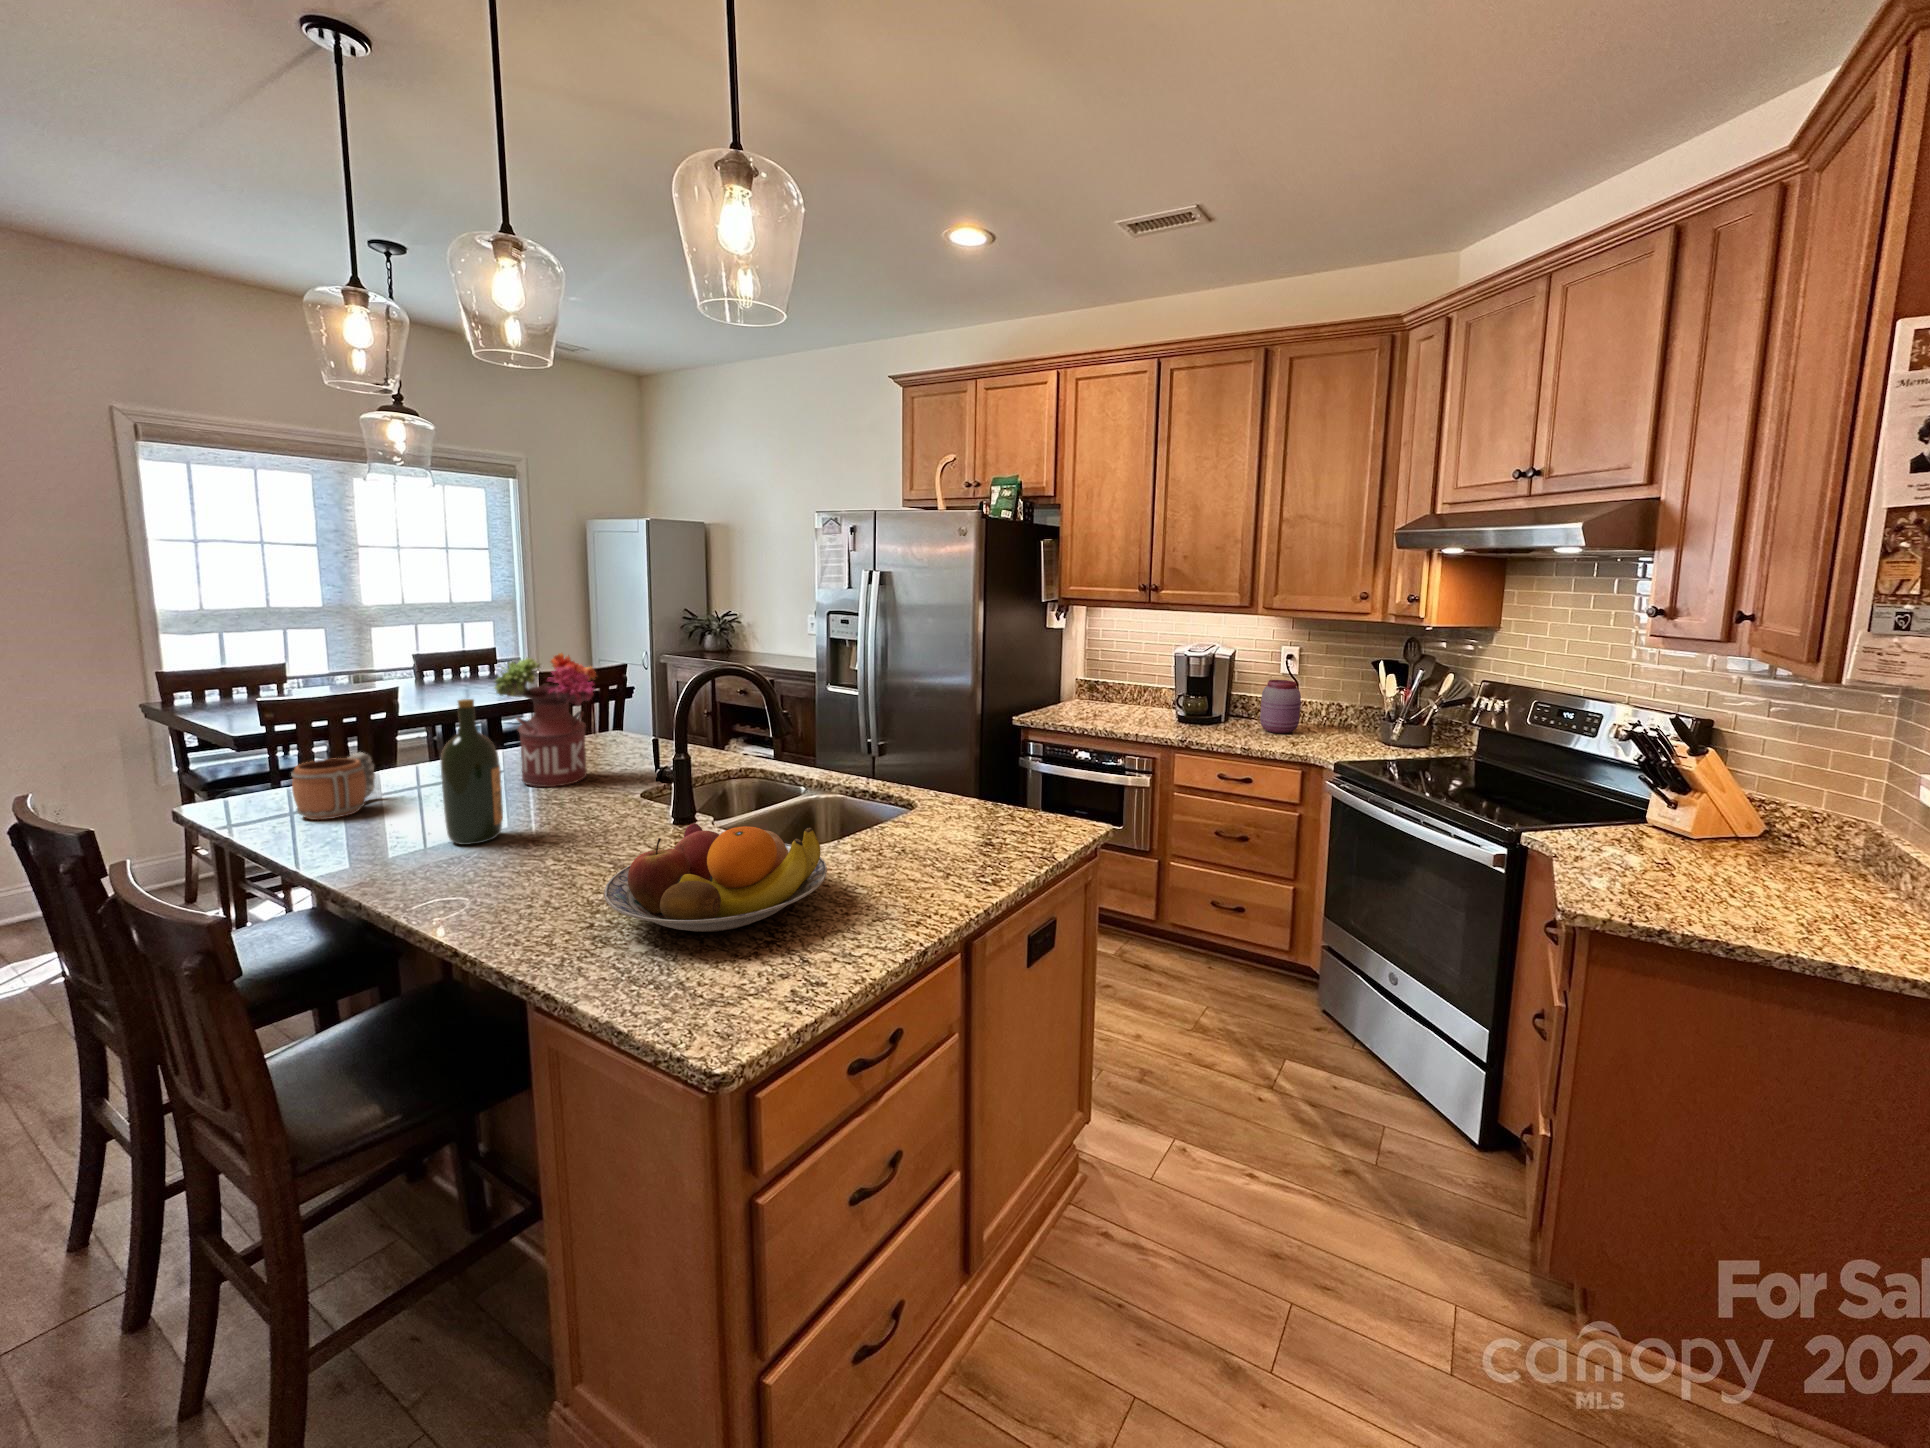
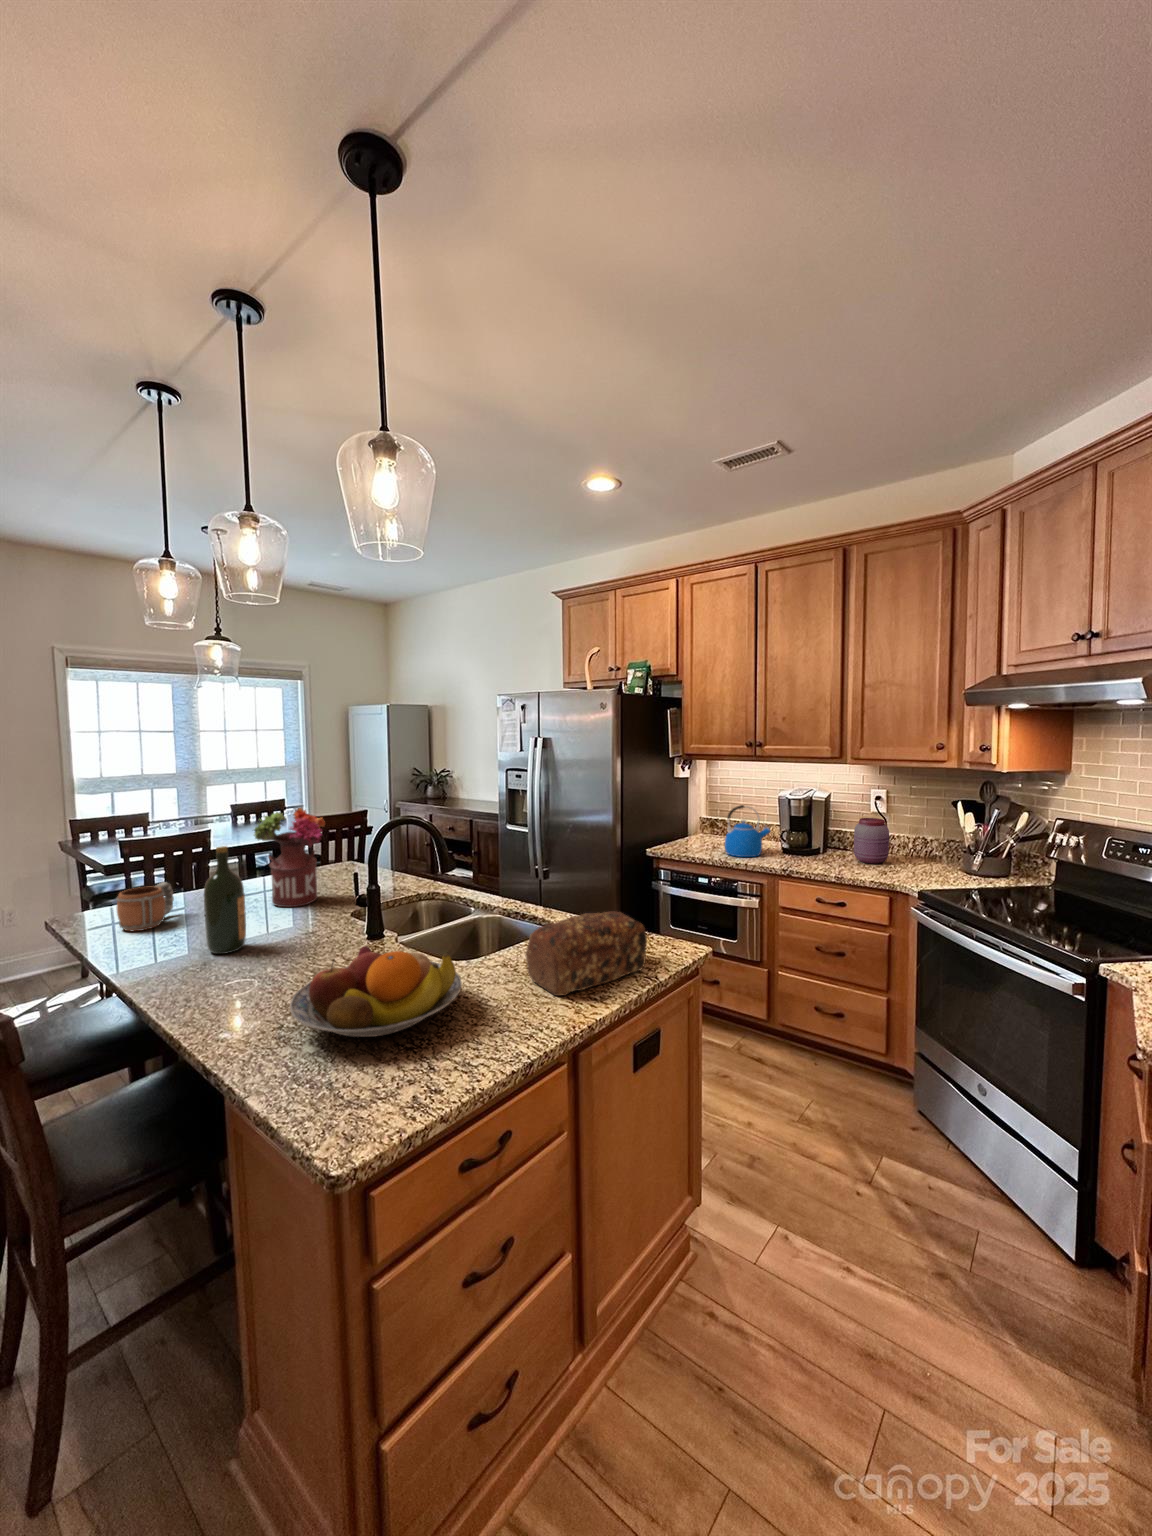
kettle: none [1110,663,1165,726] -> present [725,805,771,857]
bread loaf: none [898,780,1045,879] -> present [525,911,647,996]

